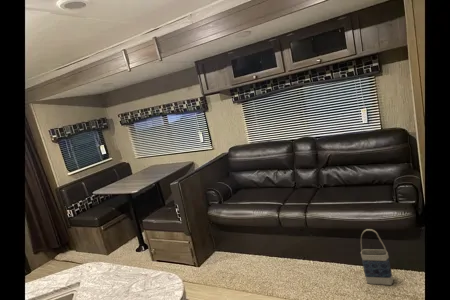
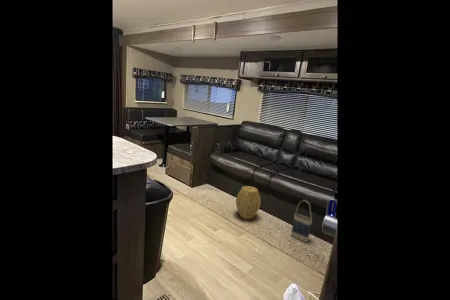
woven basket: none [272,235,308,284] -> present [236,186,261,219]

